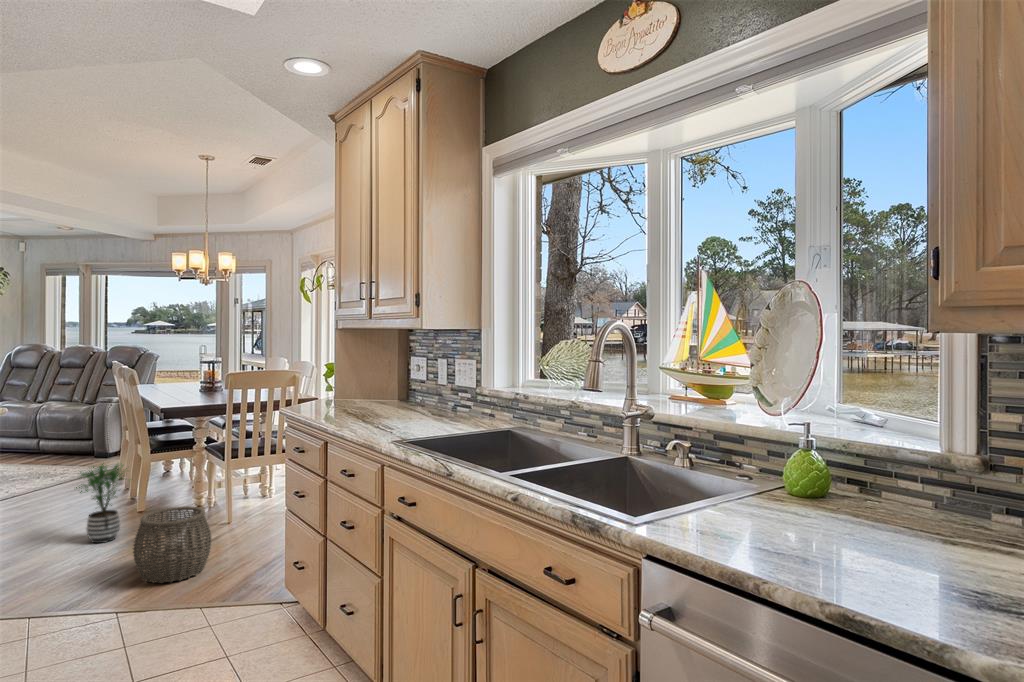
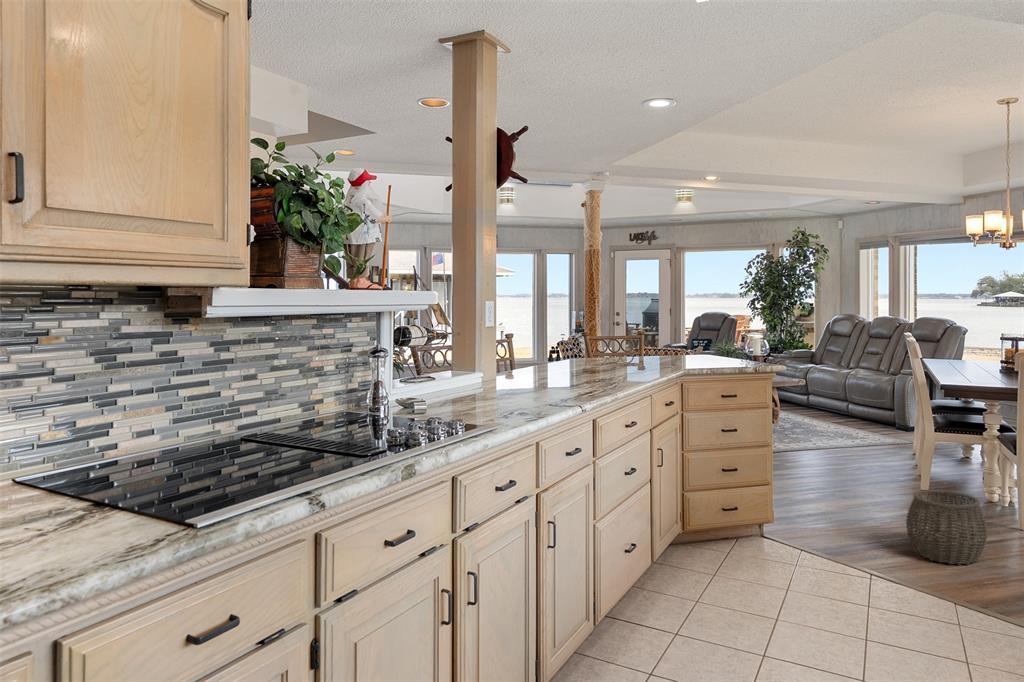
potted plant: present [76,463,127,543] -> none [862,433,916,509]

